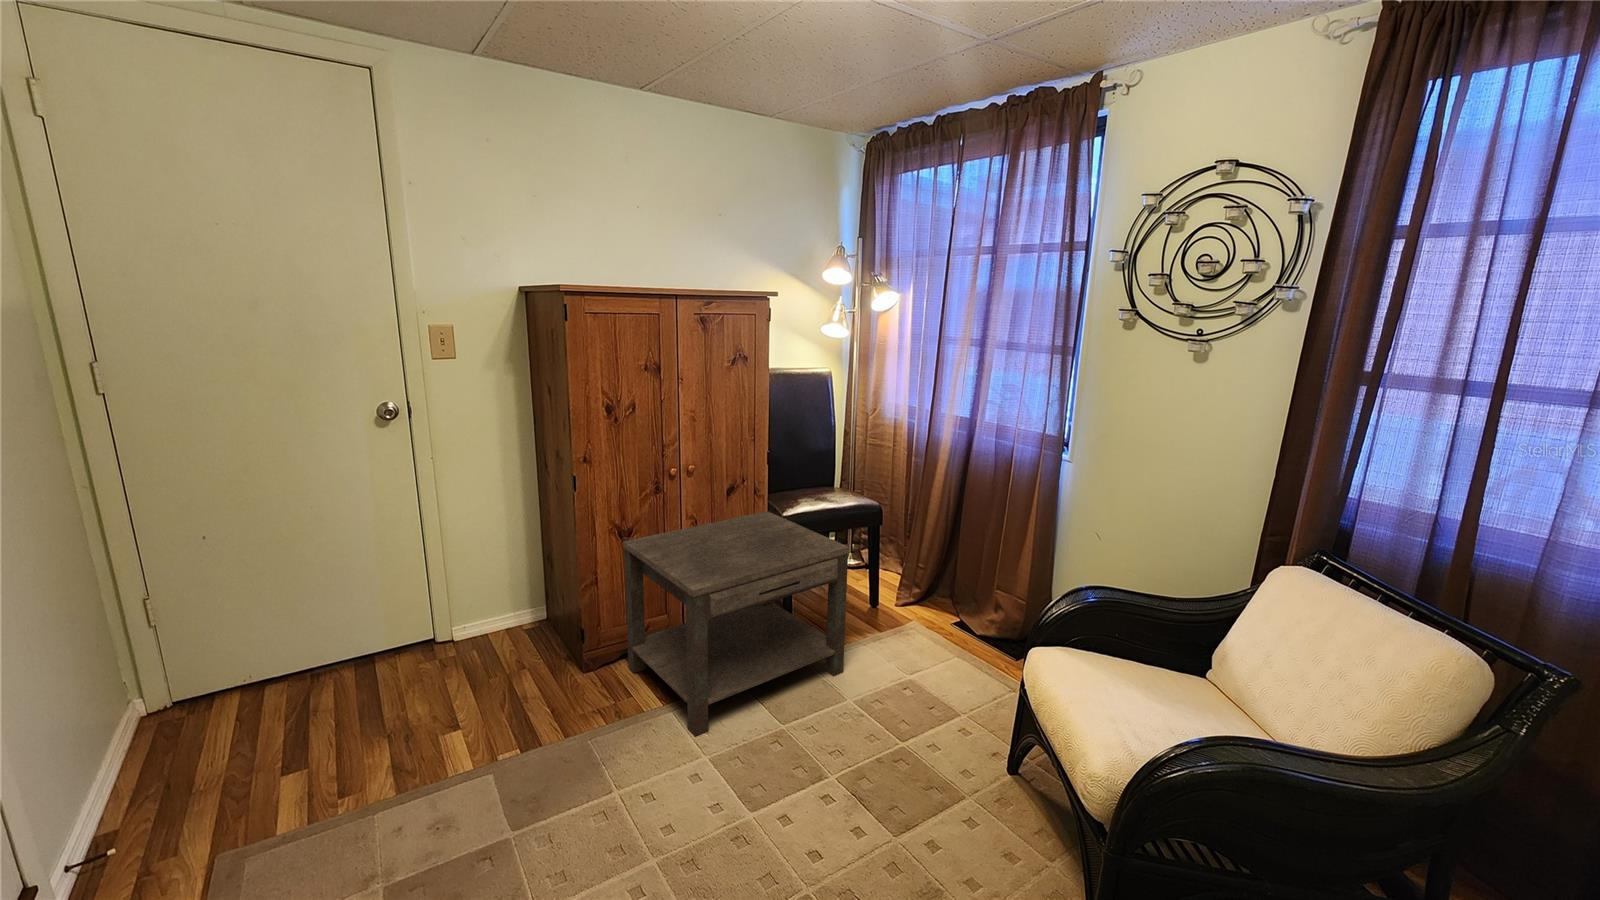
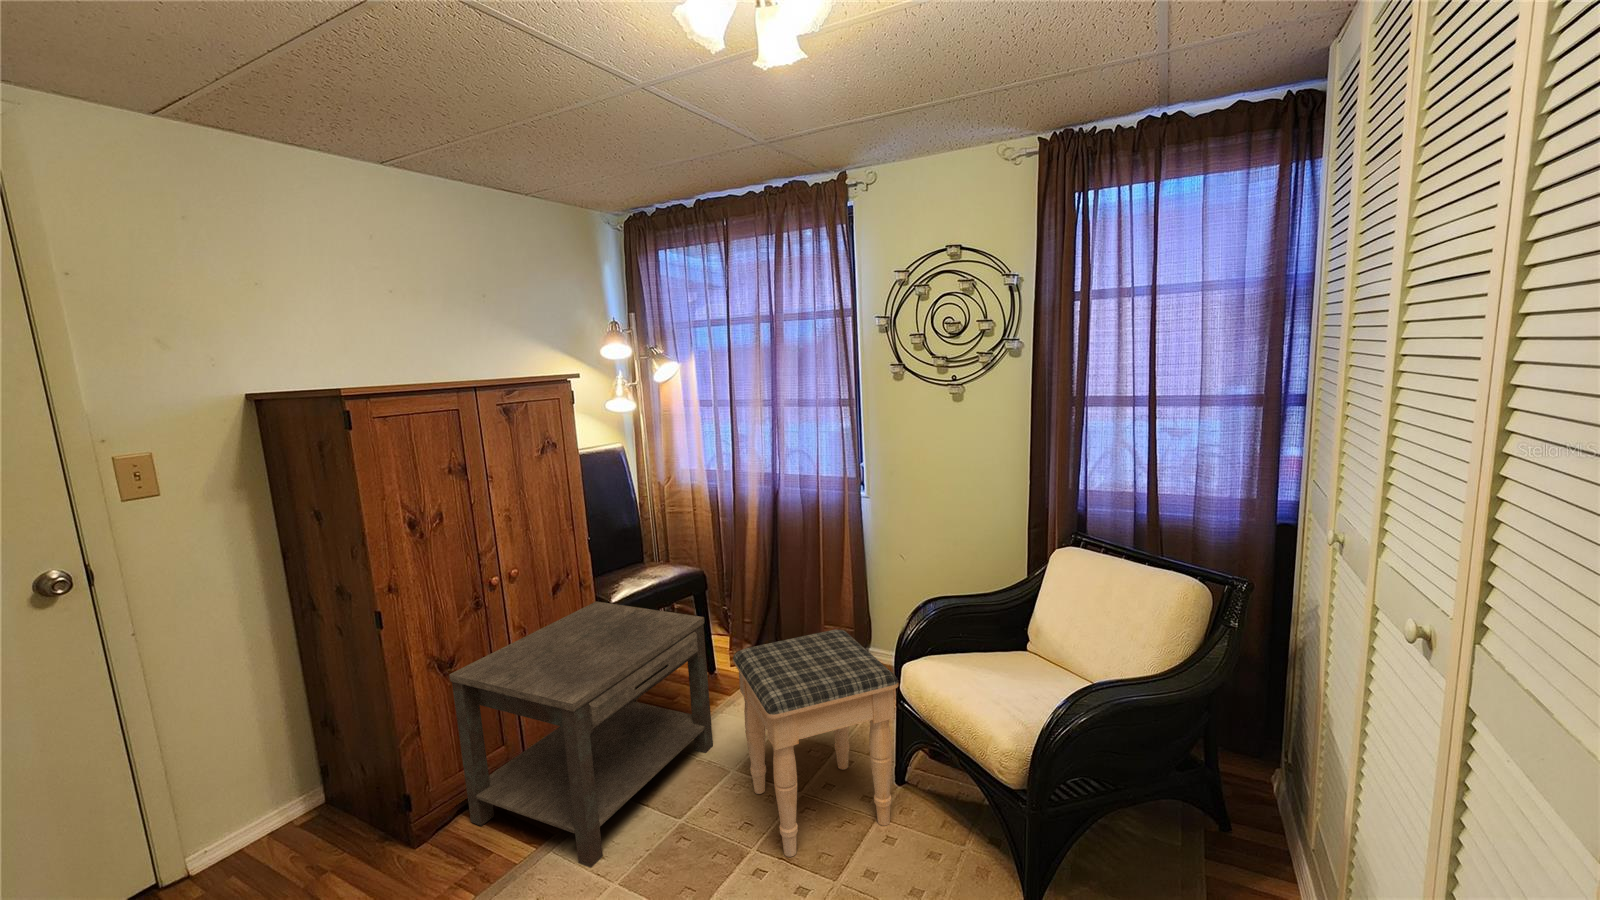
footstool: none [854,586,1009,806] -> present [733,630,898,857]

